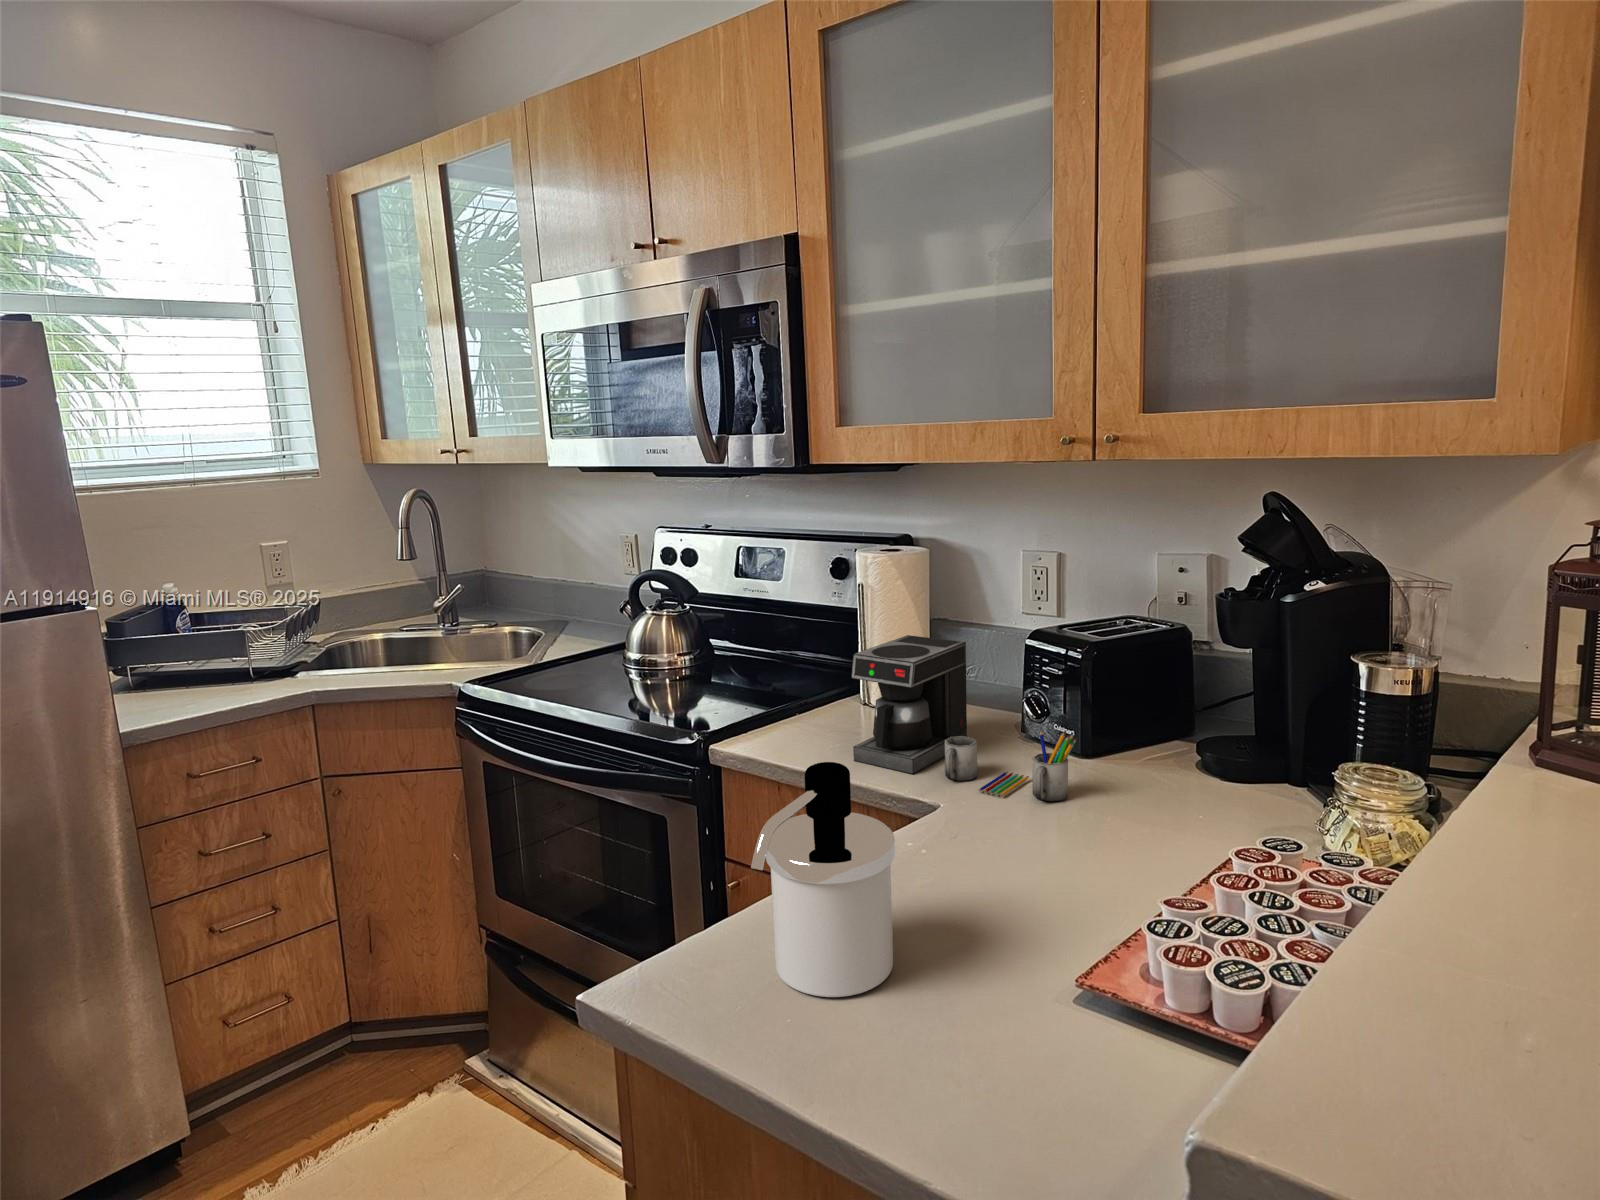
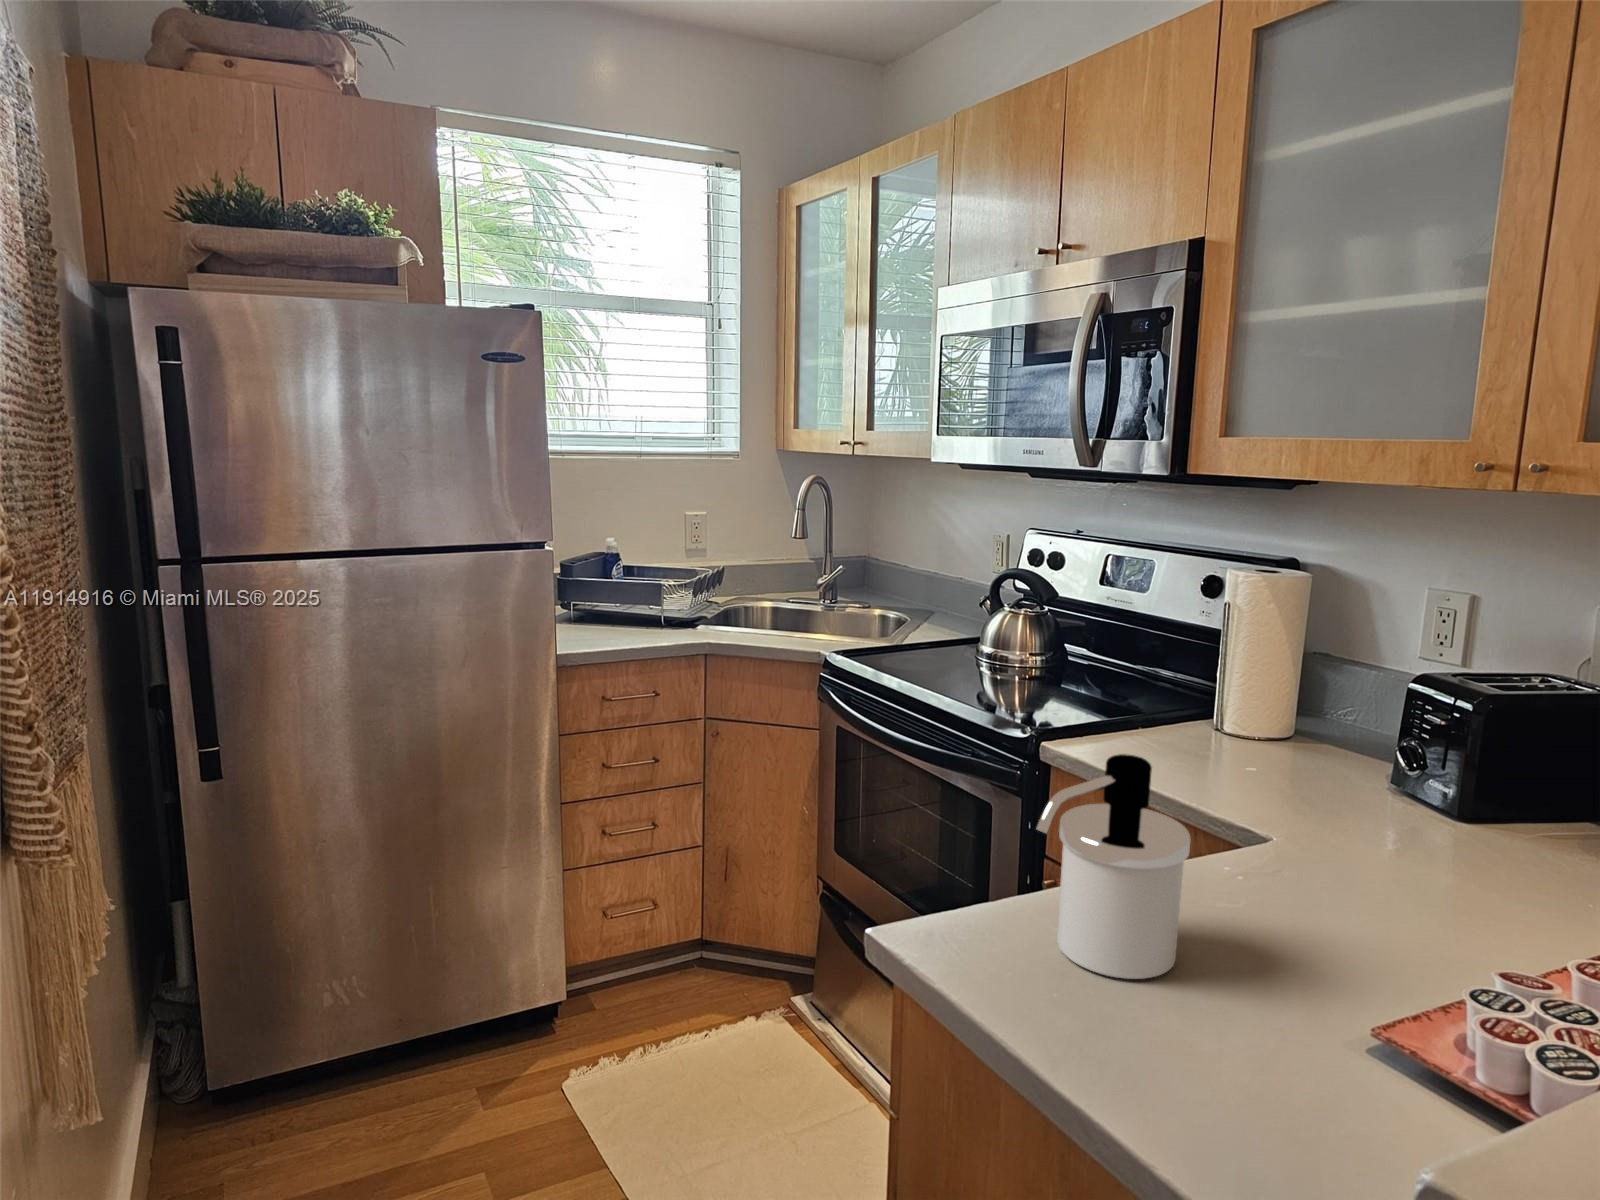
coffee maker: present [851,635,1077,801] -> none [1192,664,1454,865]

